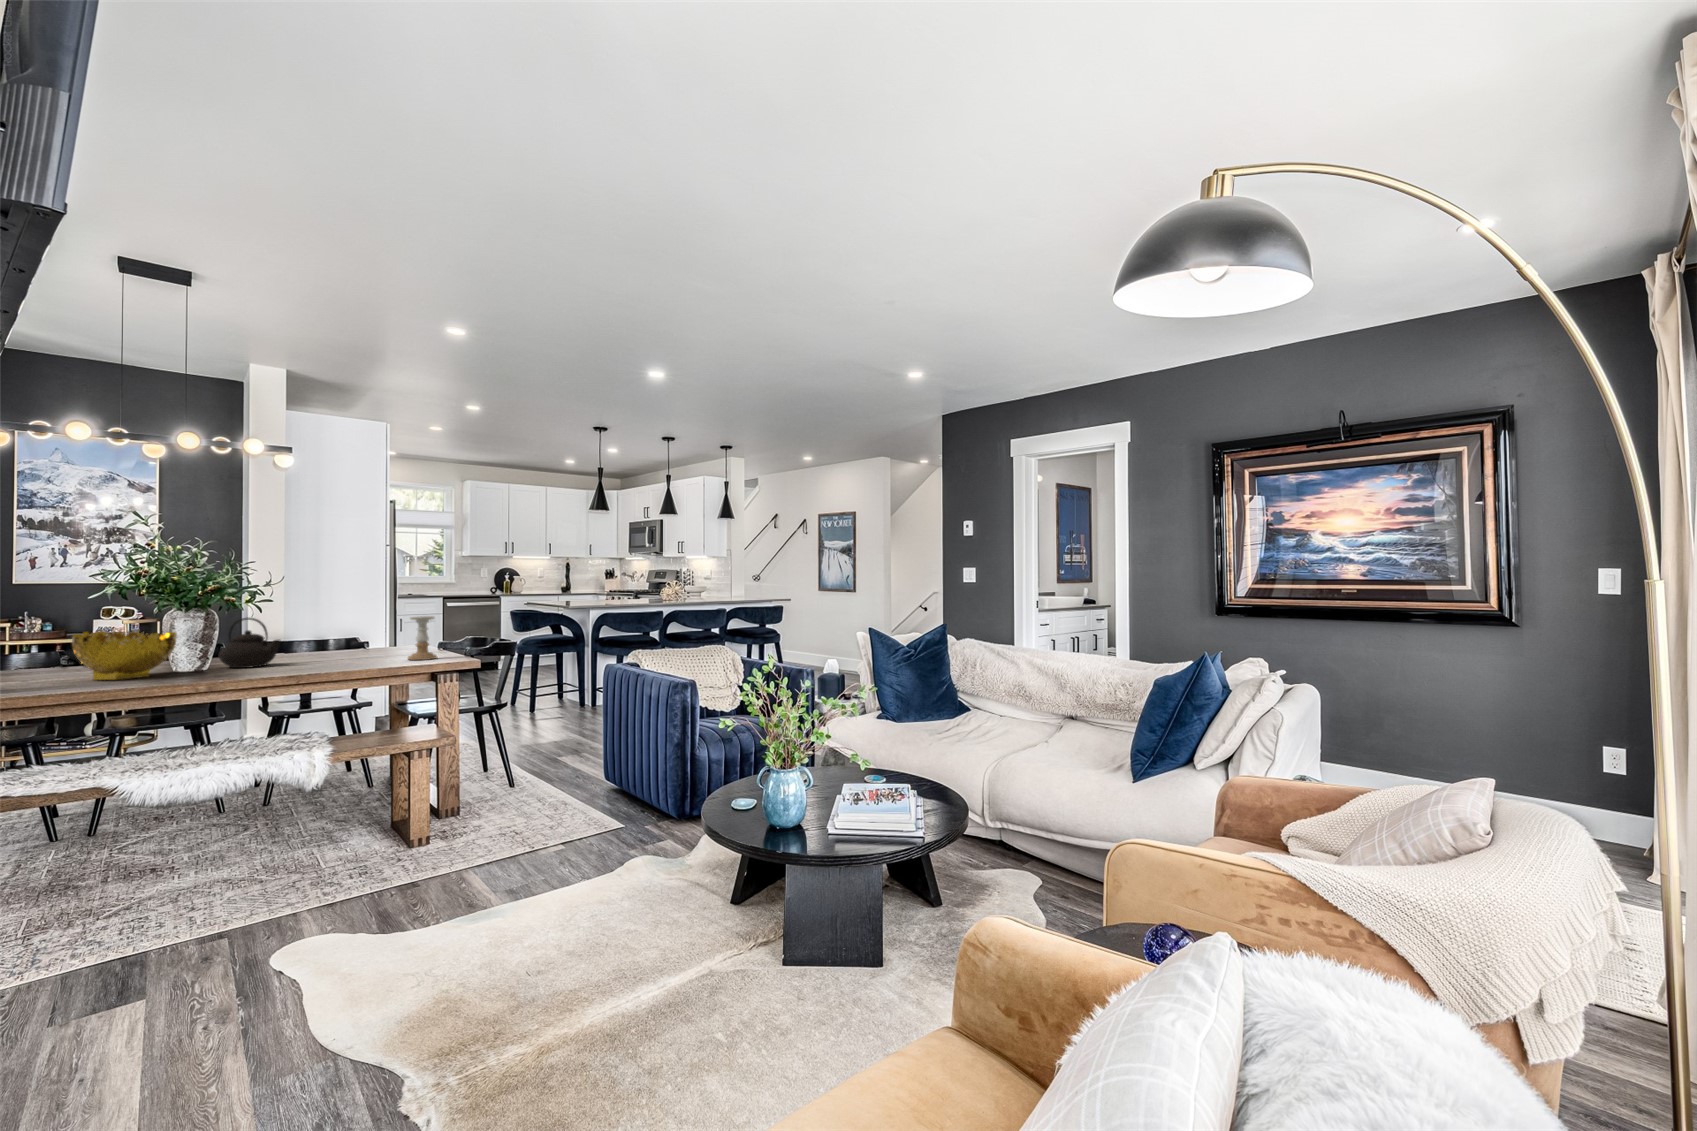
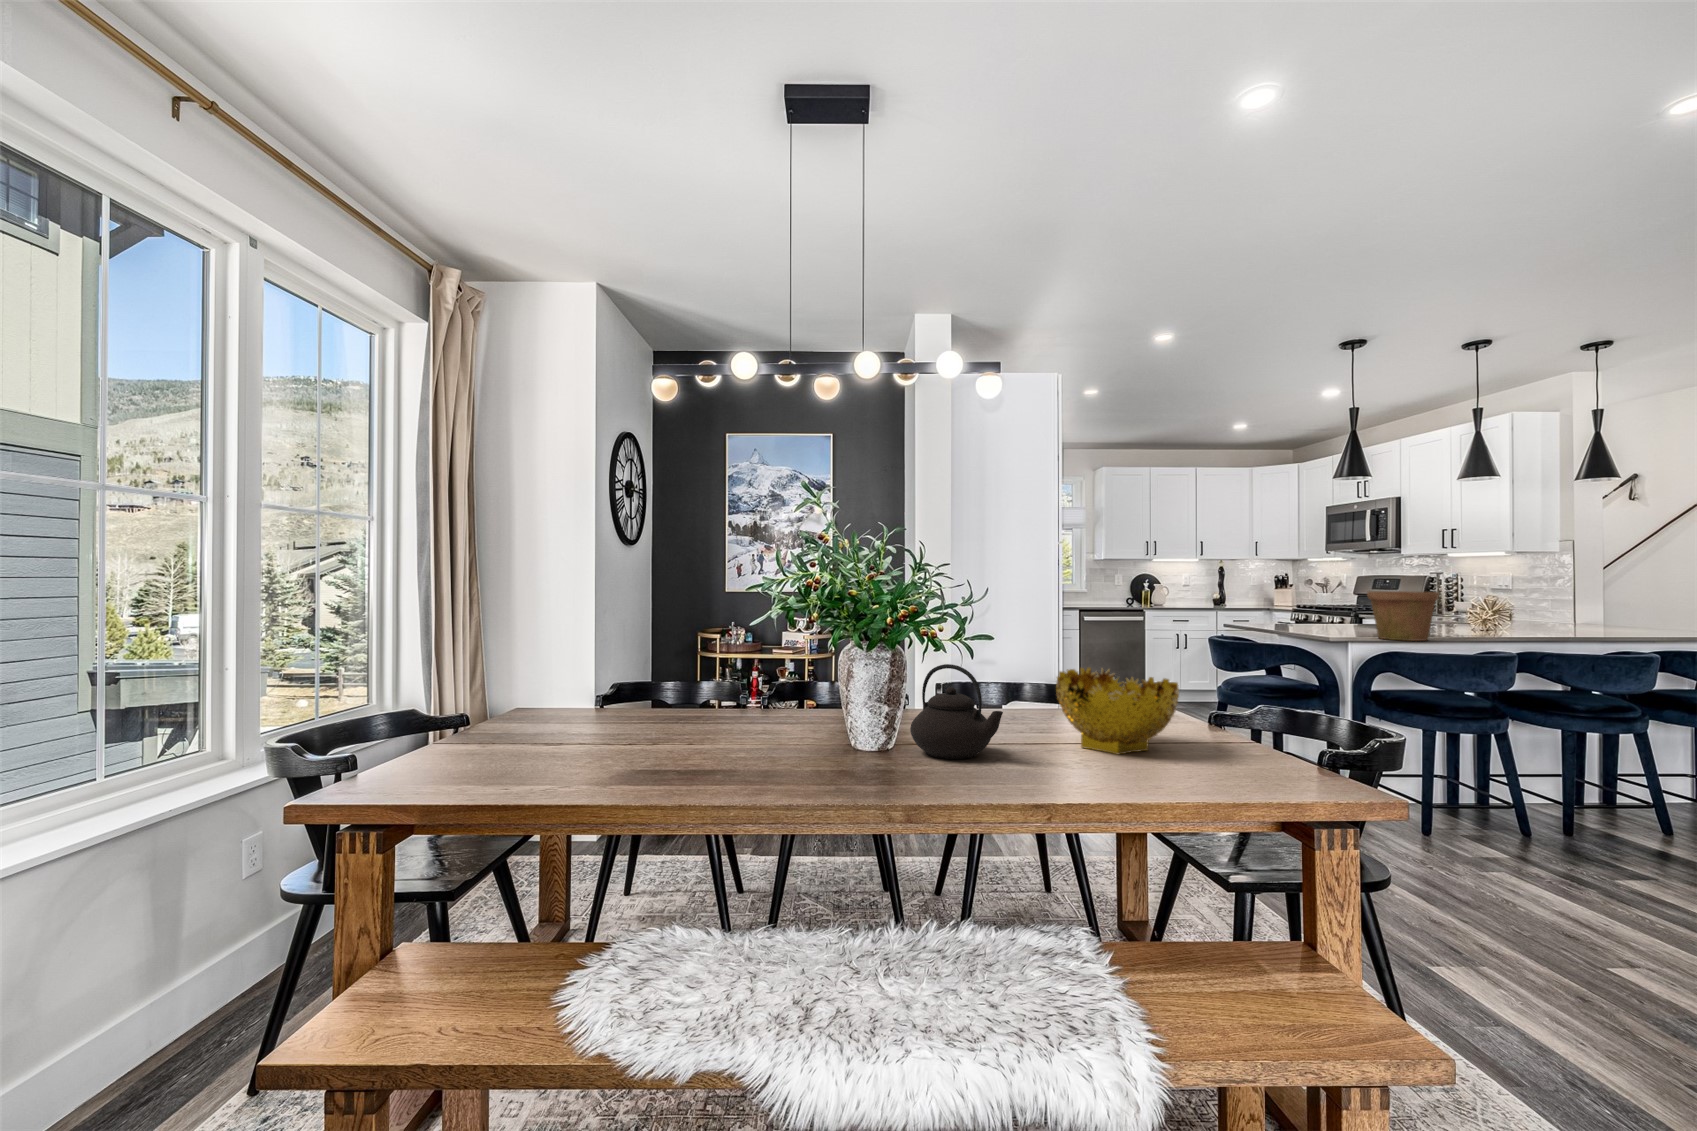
flower pot: none [600,578,635,606] -> present [1367,591,1439,641]
candle holder: present [408,616,437,660] -> none [1237,683,1304,790]
decorative bowl: present [72,629,177,680] -> present [1056,668,1179,755]

